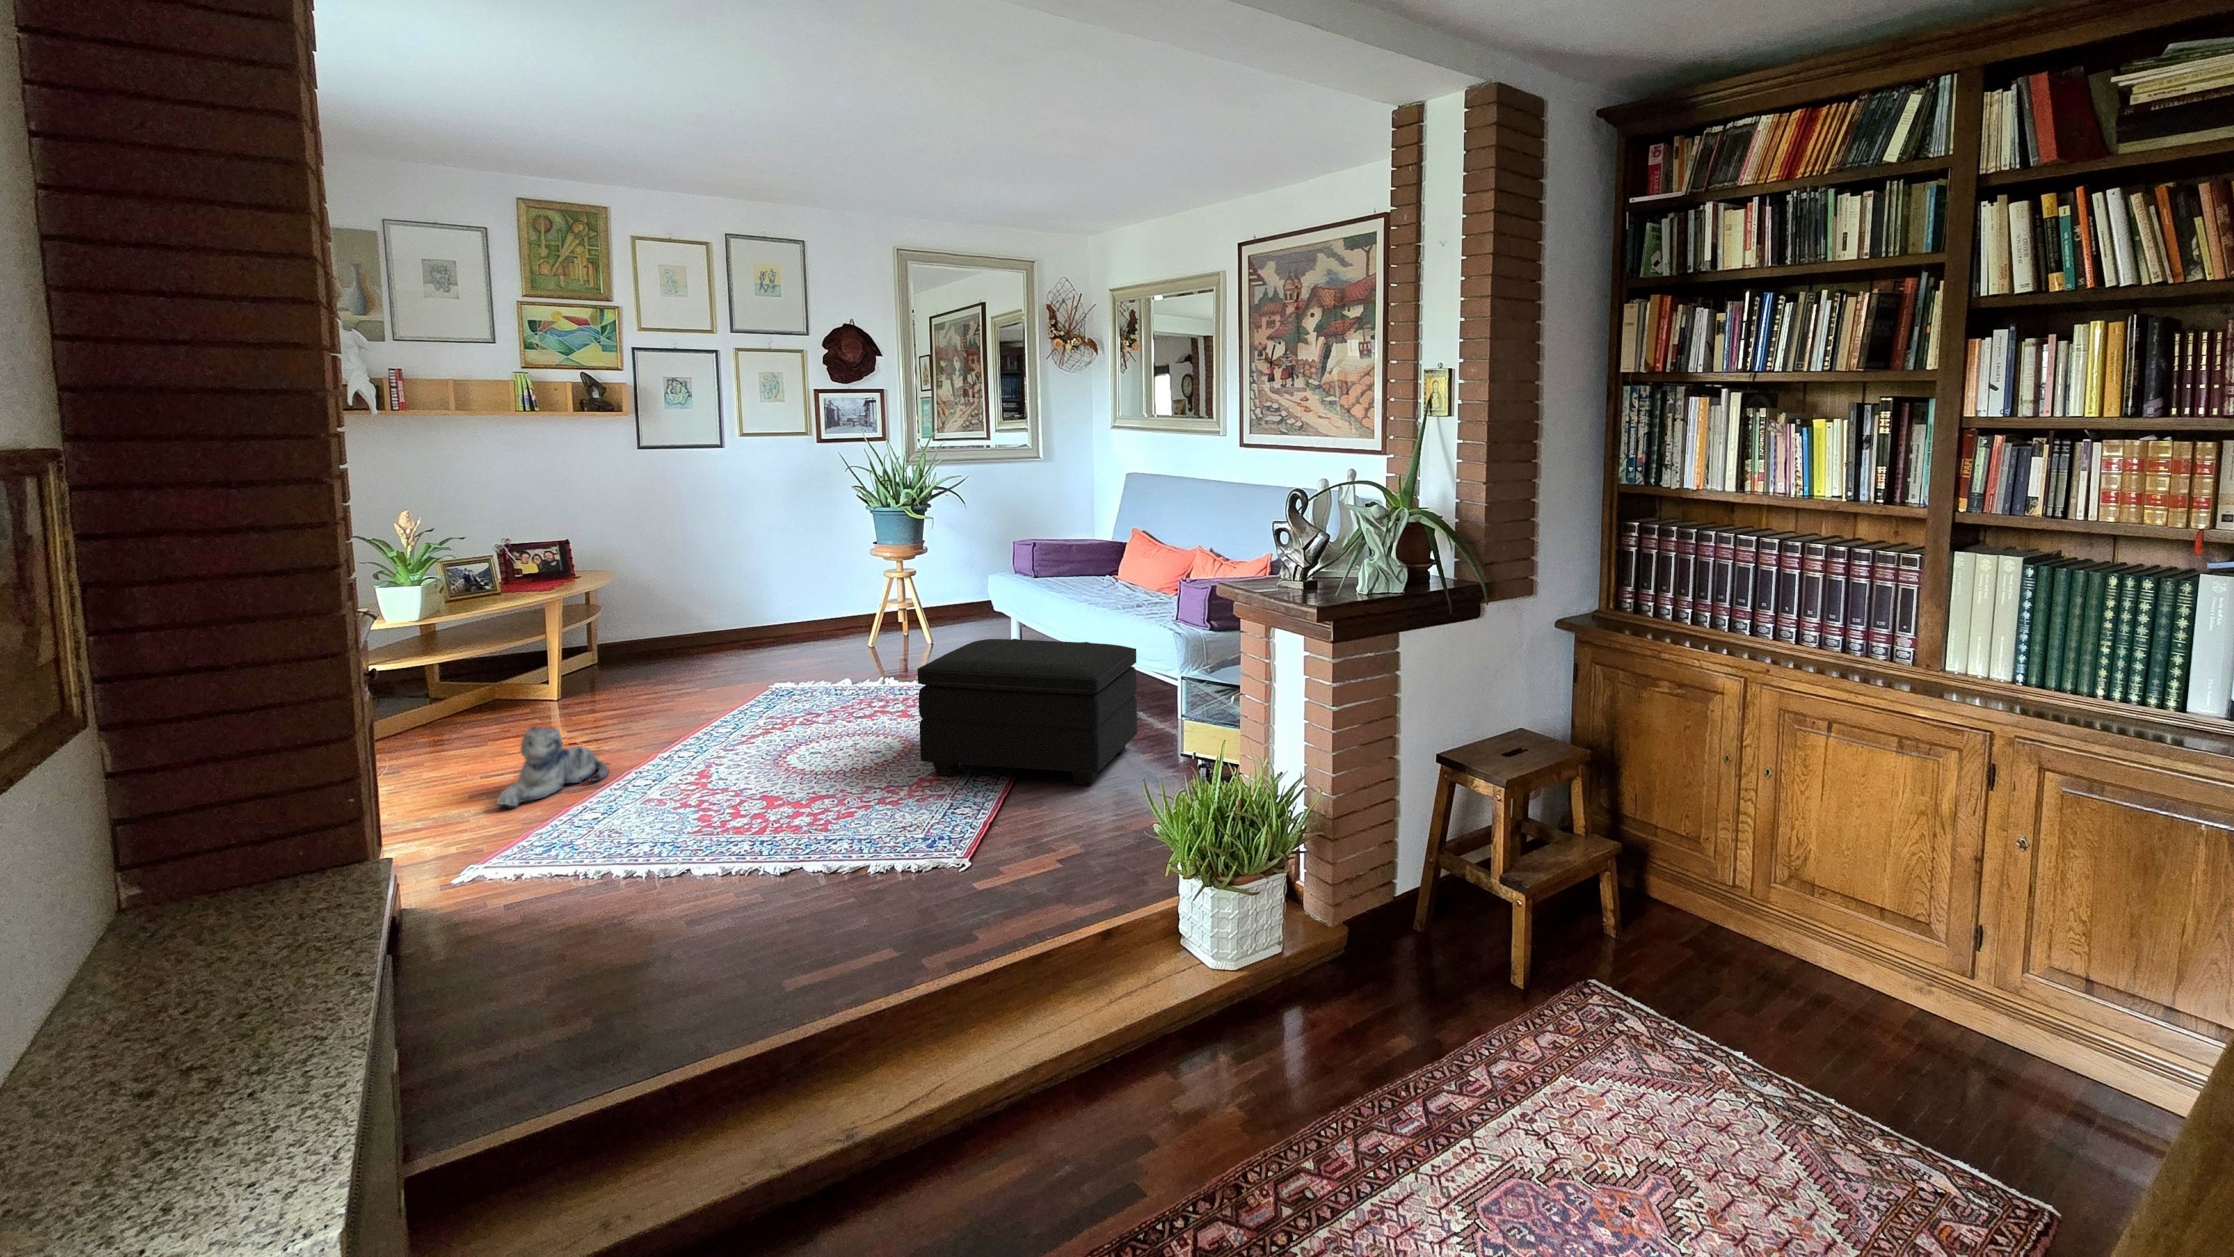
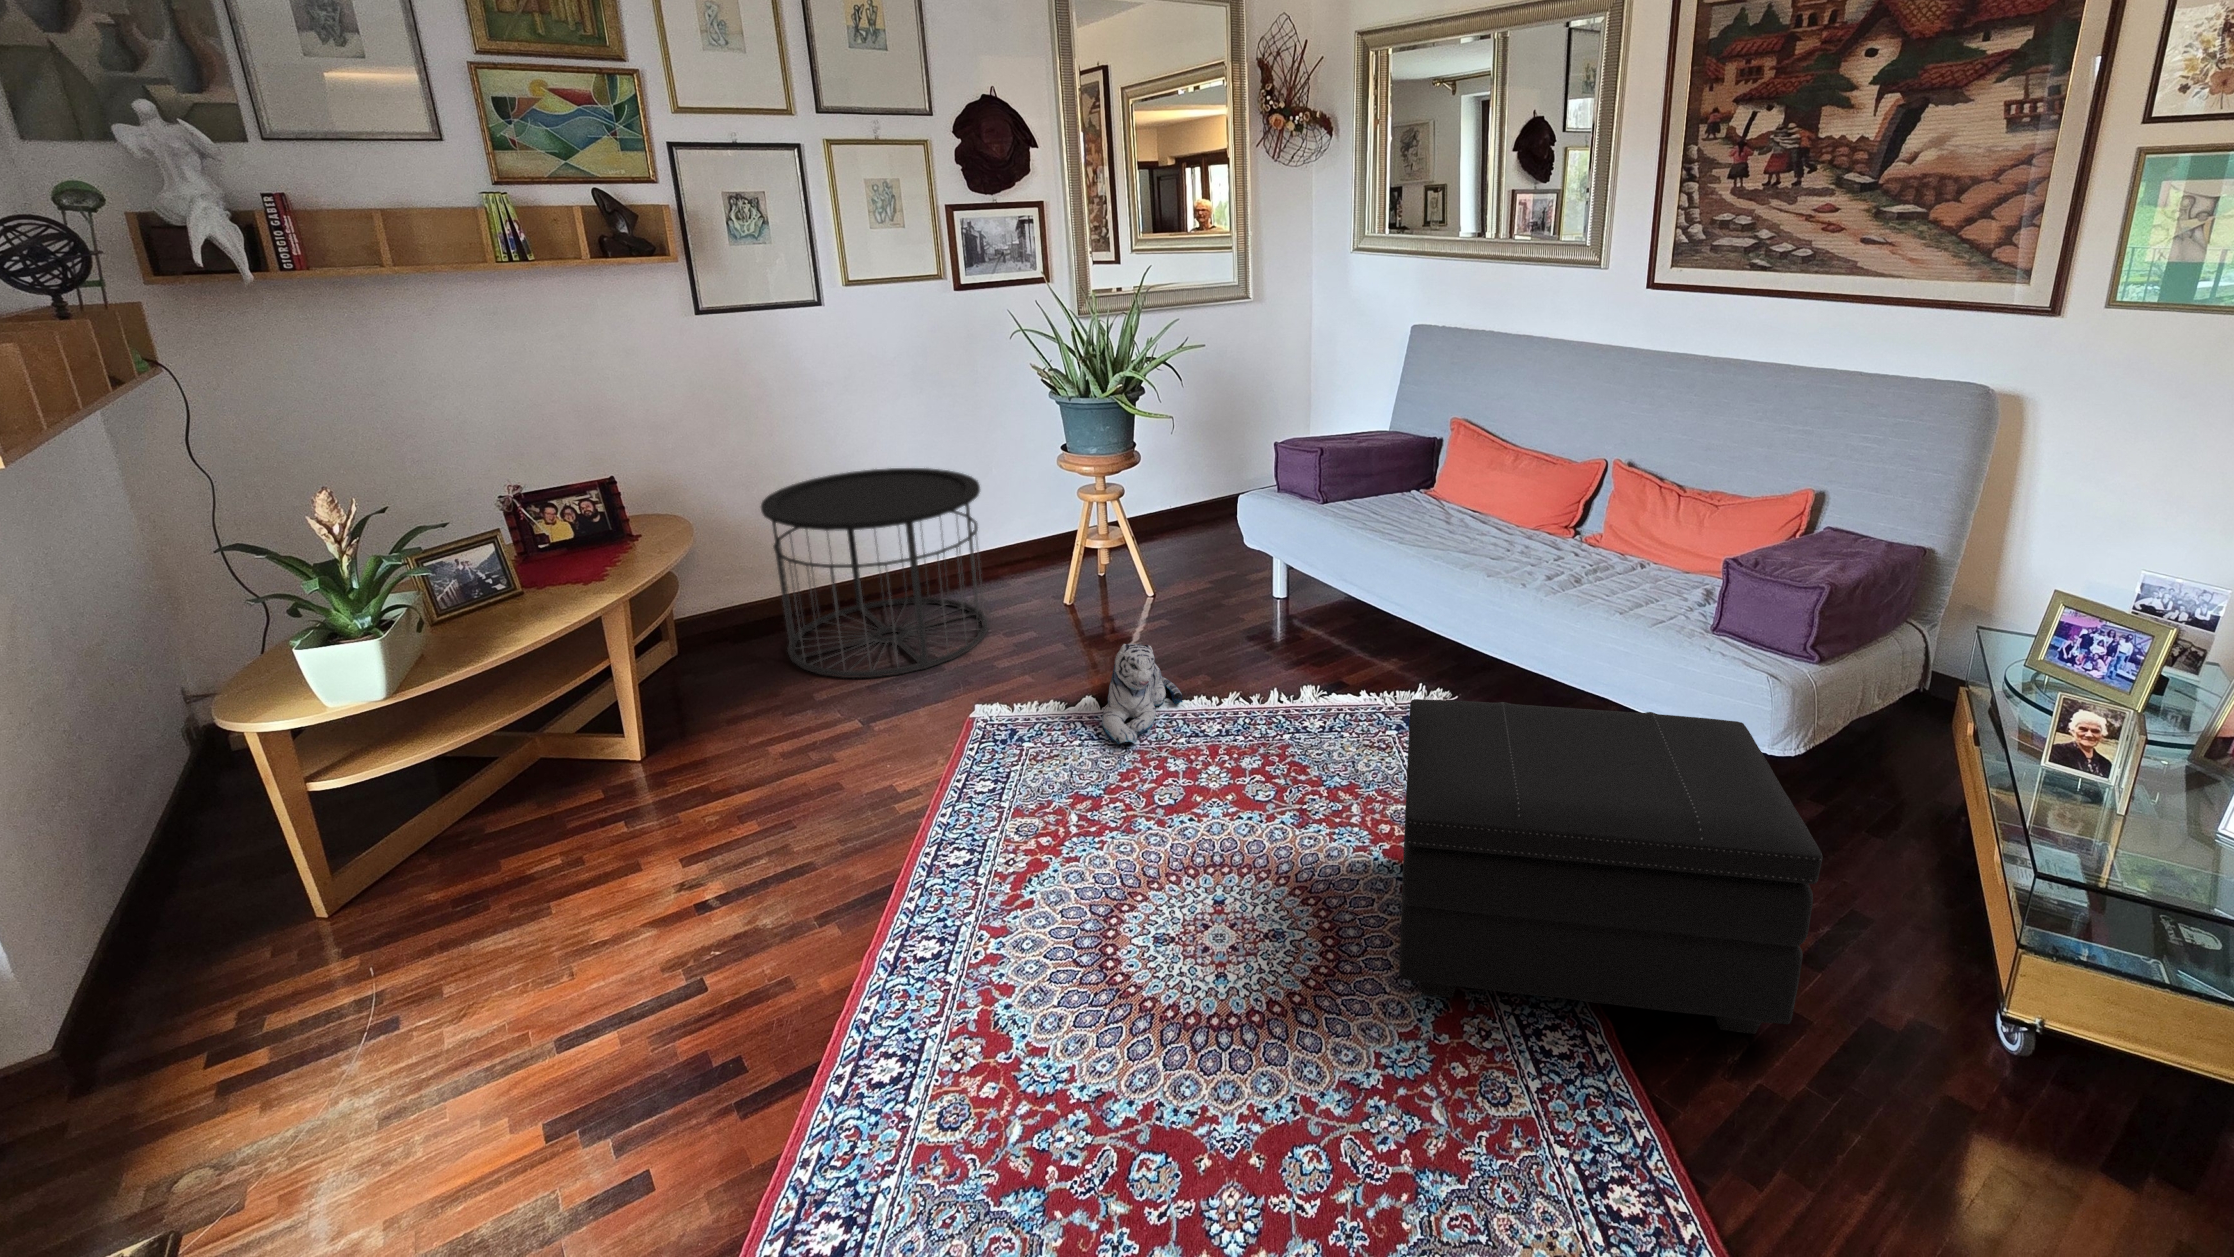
side table: none [664,553,815,675] -> present [761,468,988,678]
plush toy: present [497,726,608,806] -> present [1102,644,1183,745]

